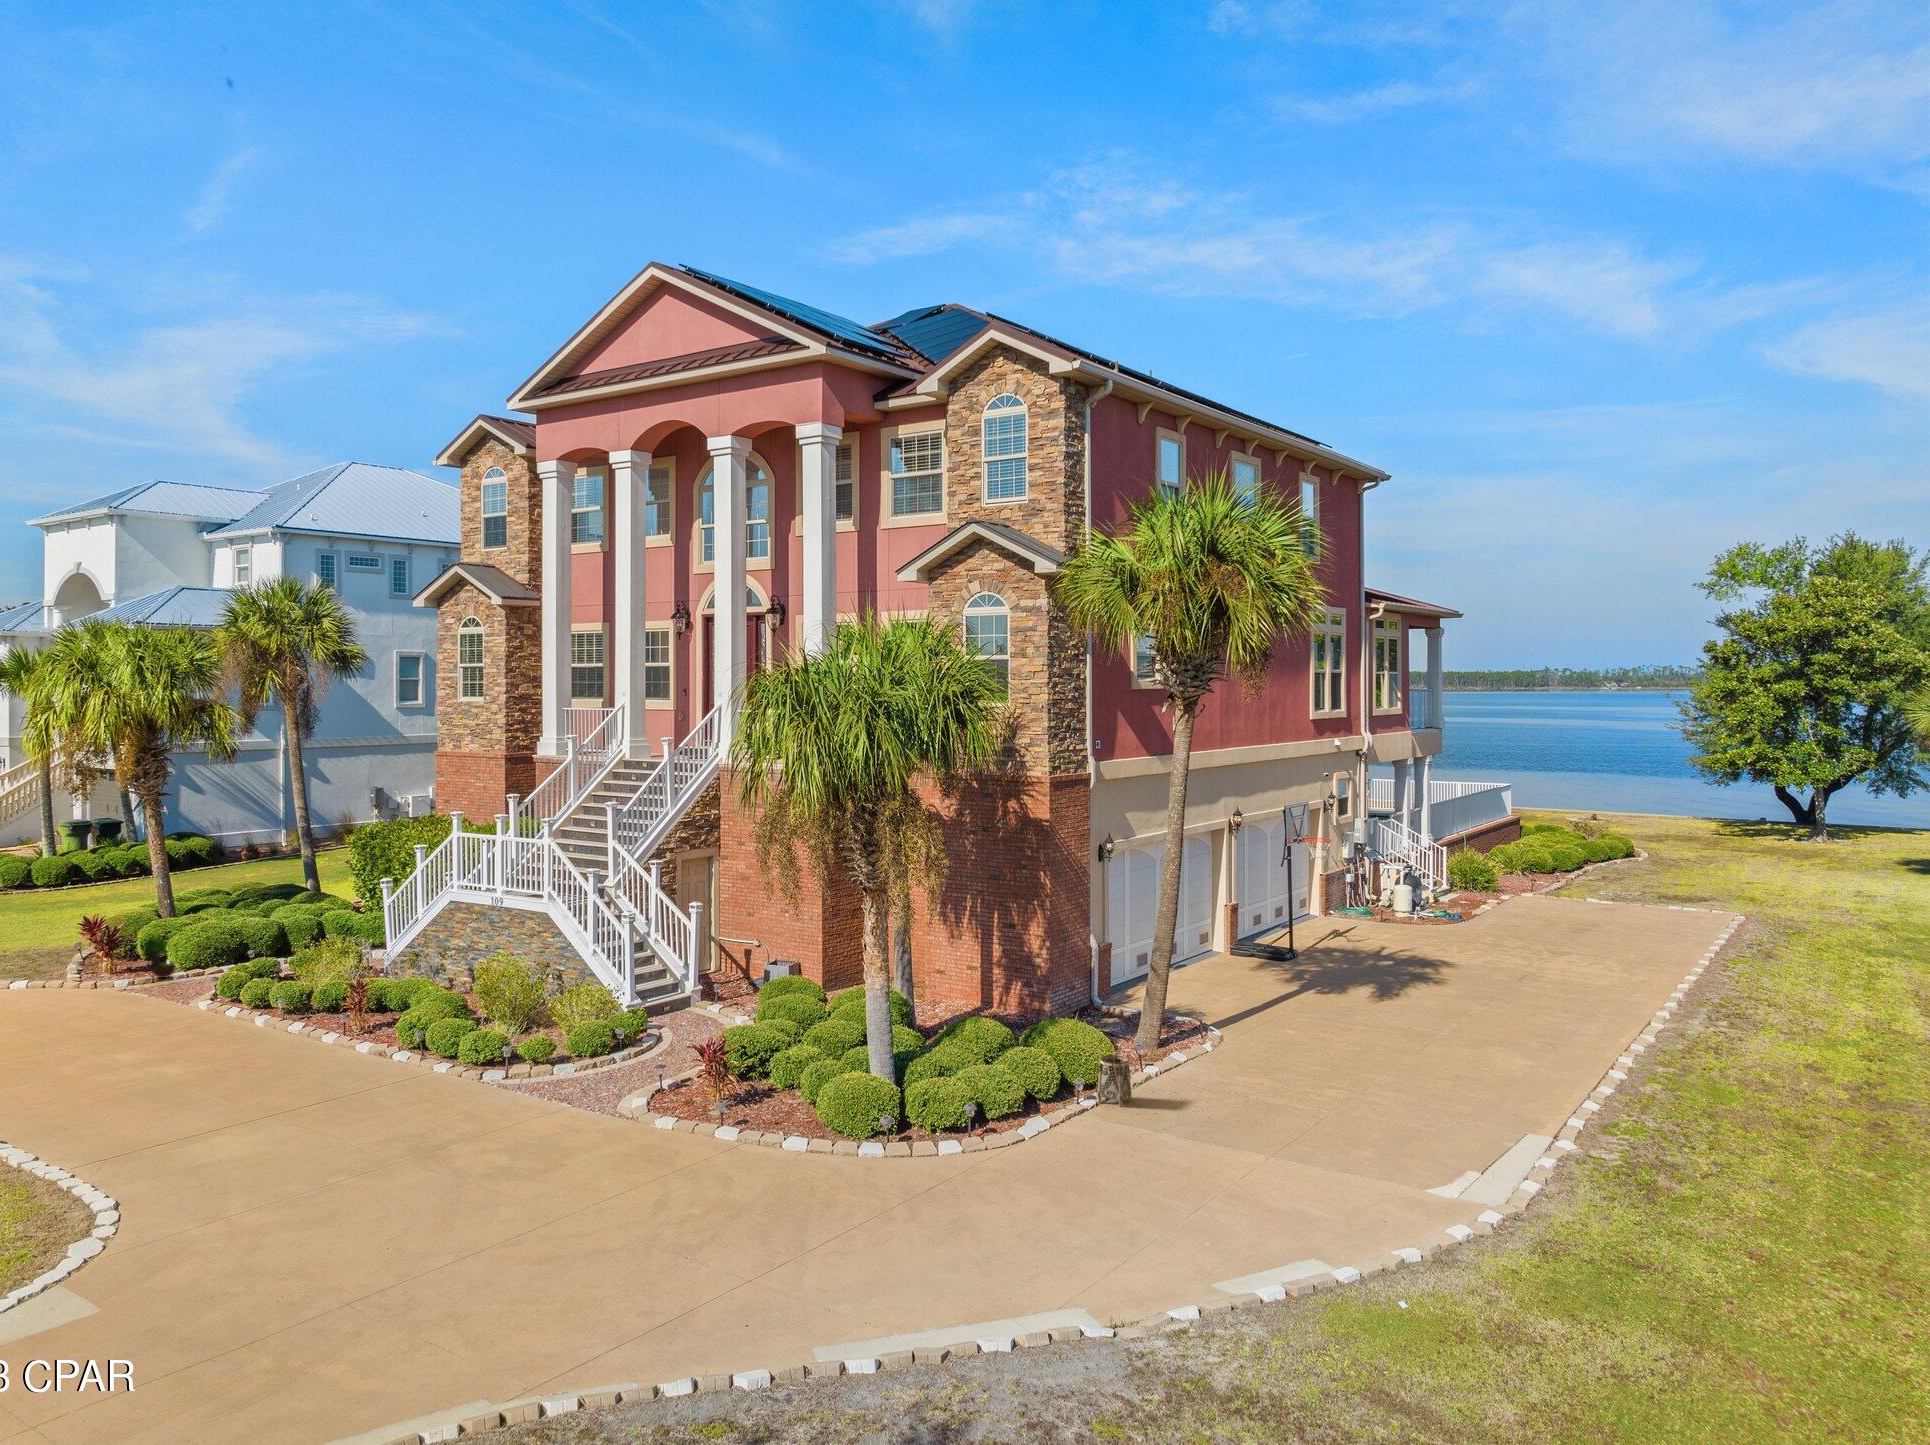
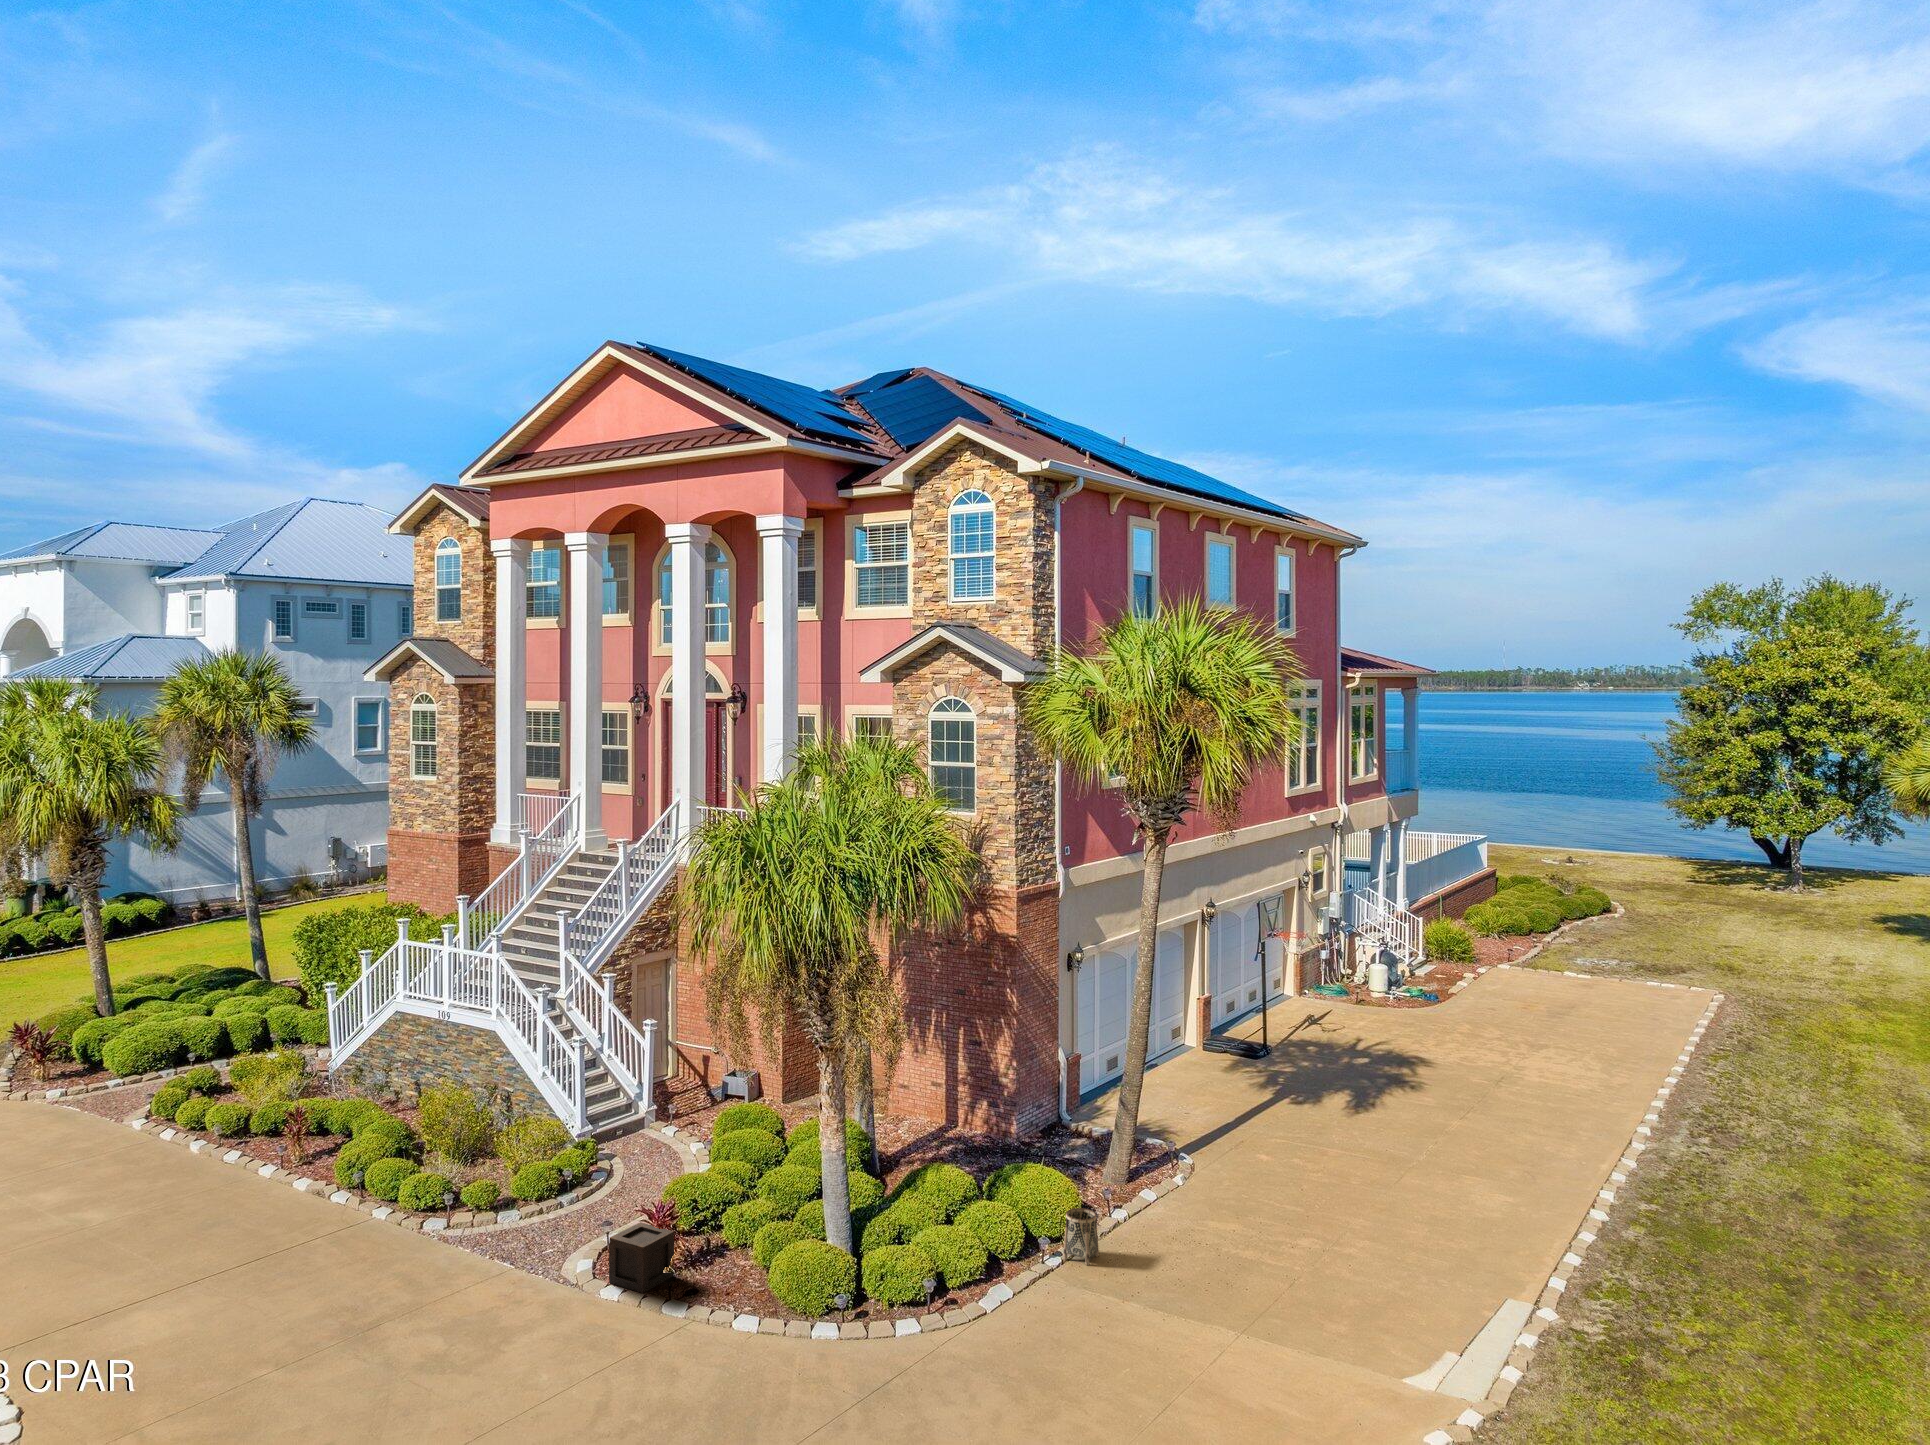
potted tree: present [144,938,175,978] -> none [74,1038,110,1086]
wooden crate: none [663,1063,725,1124] -> present [609,1222,674,1293]

